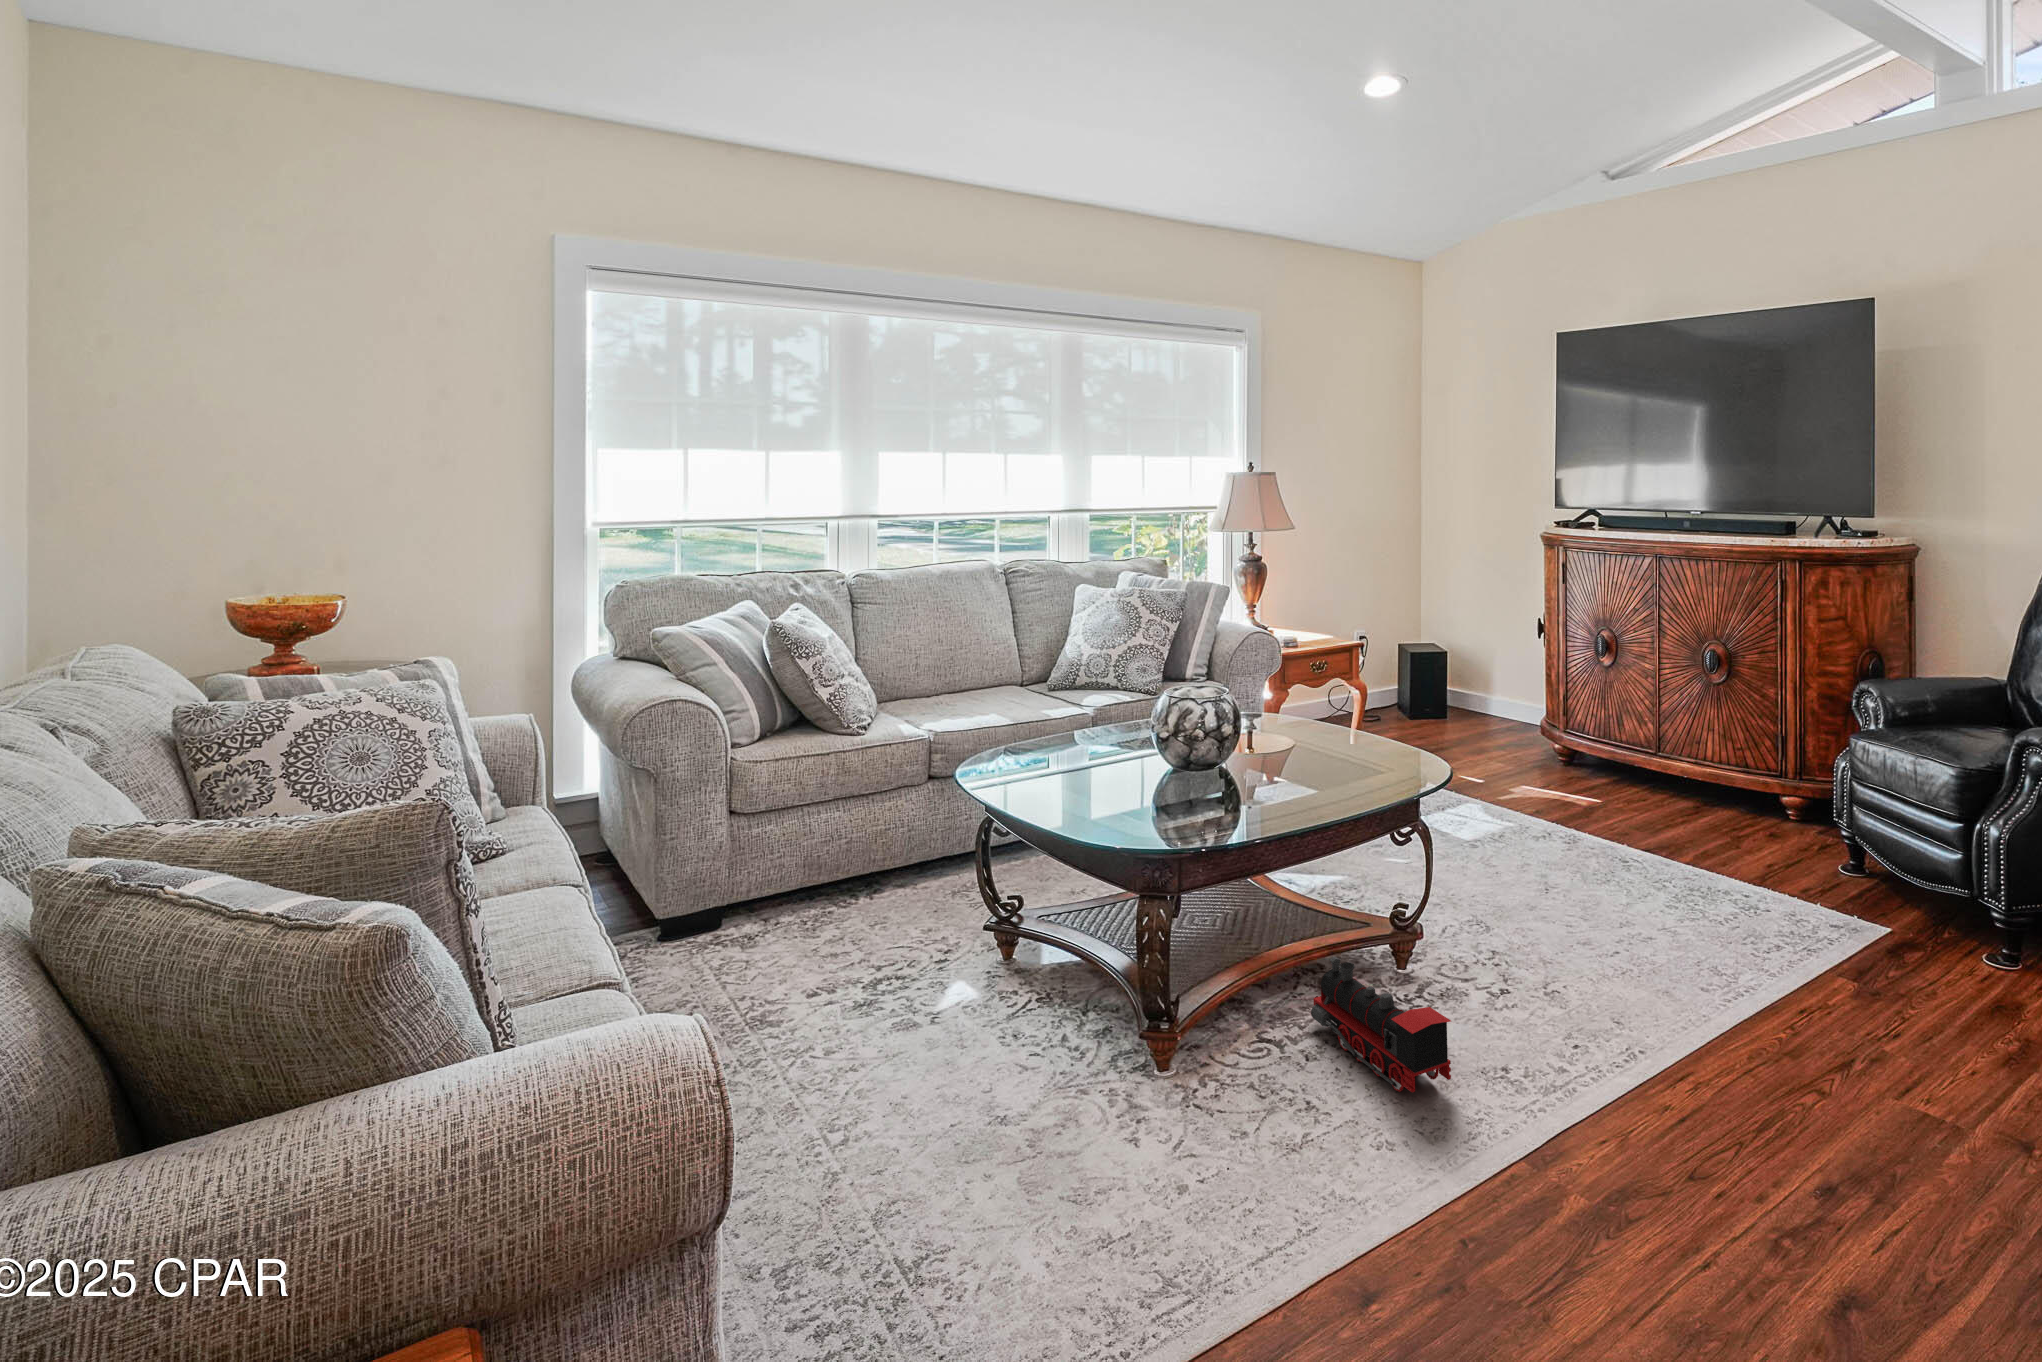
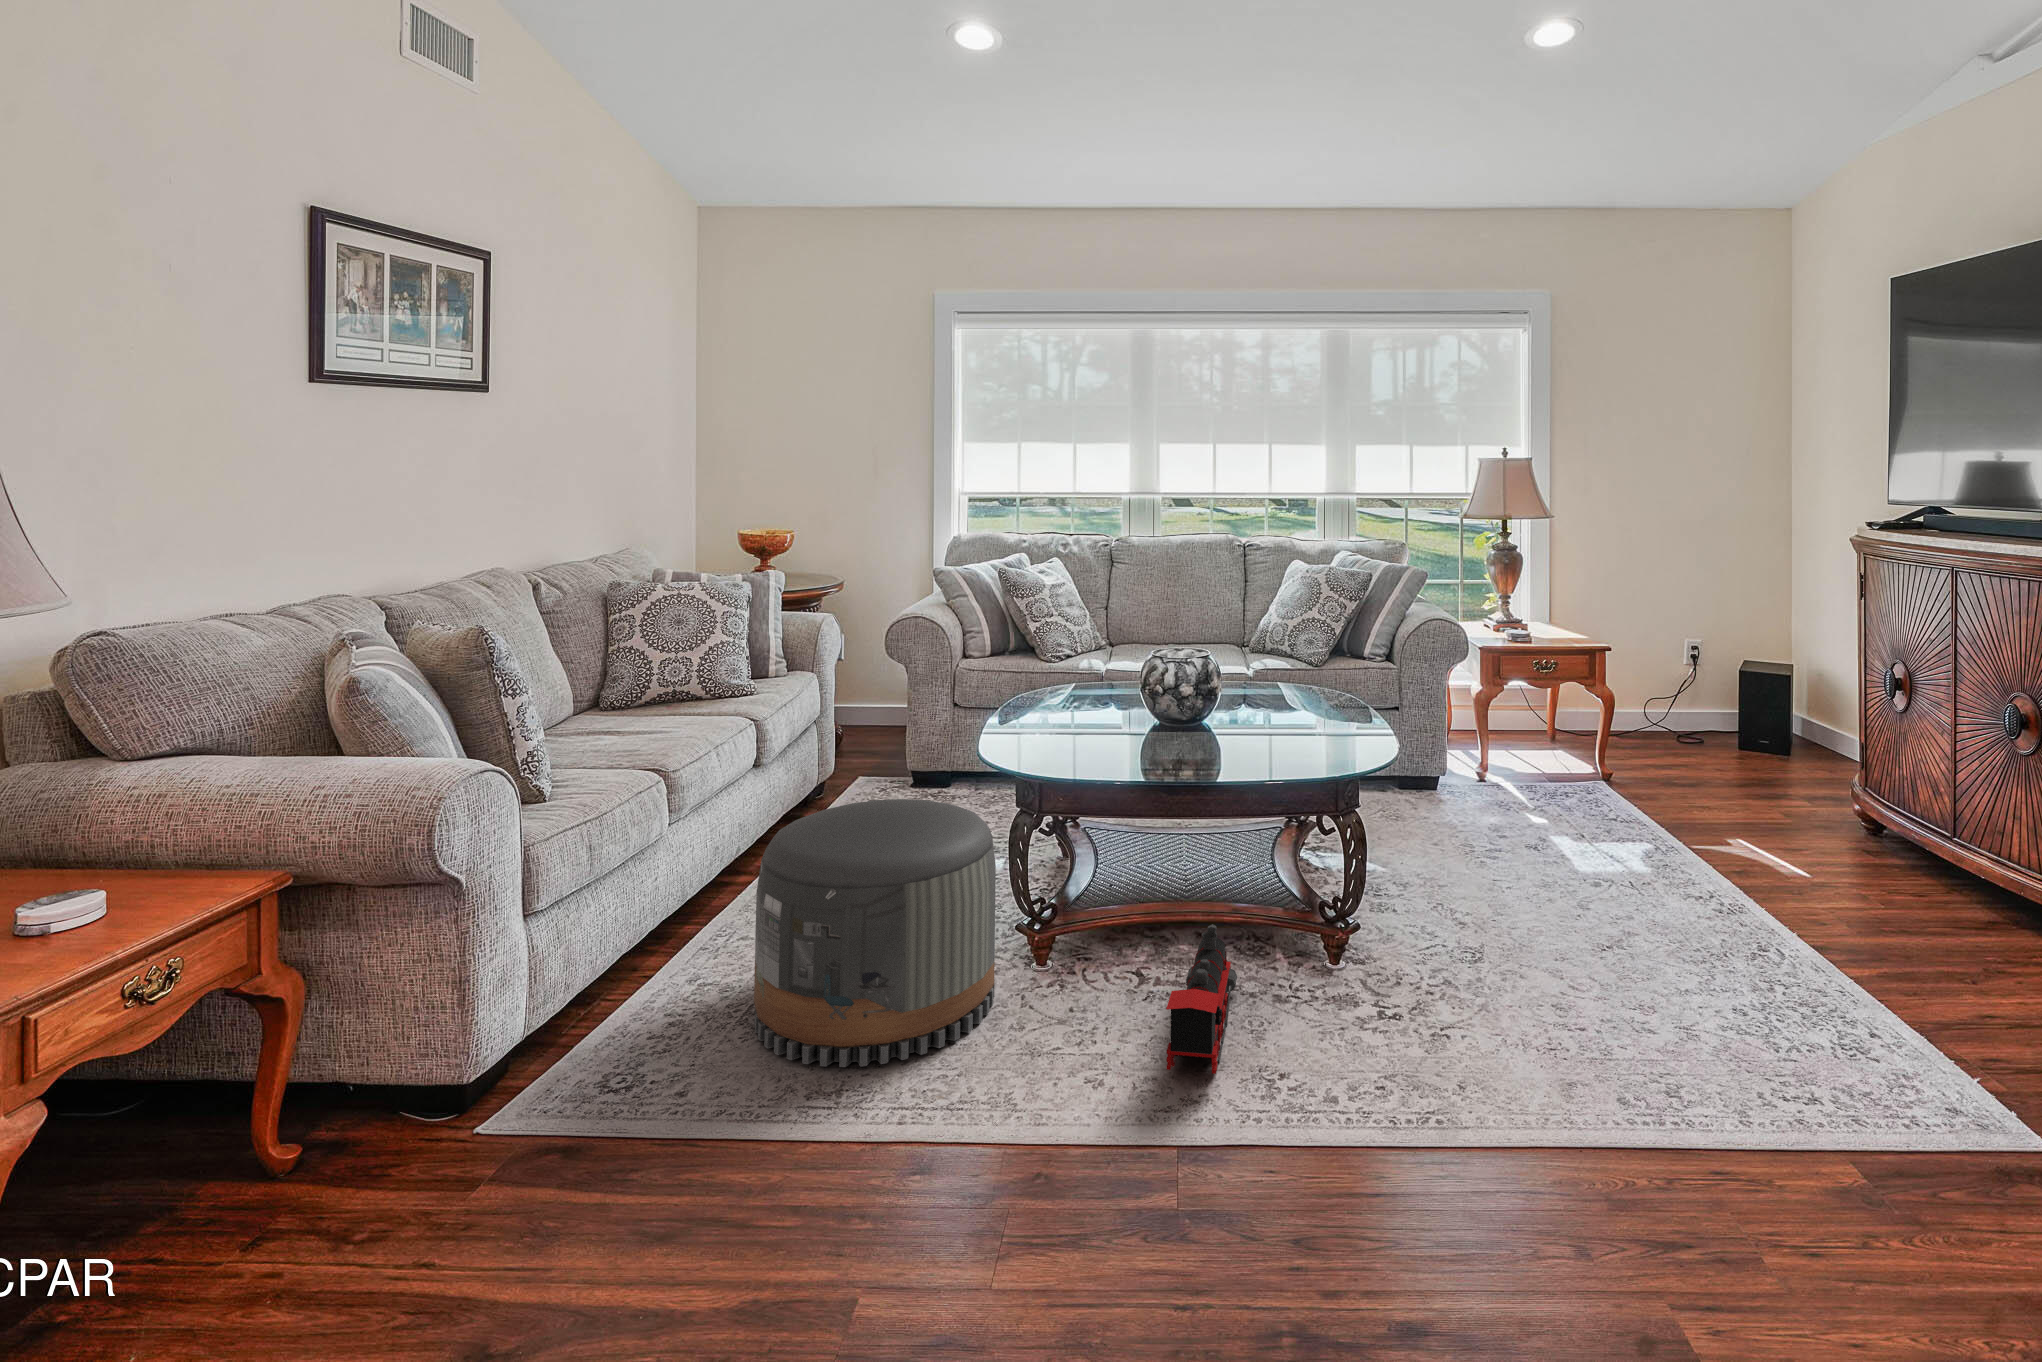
pouf: none [888,907,1183,1257] -> present [754,799,996,1067]

